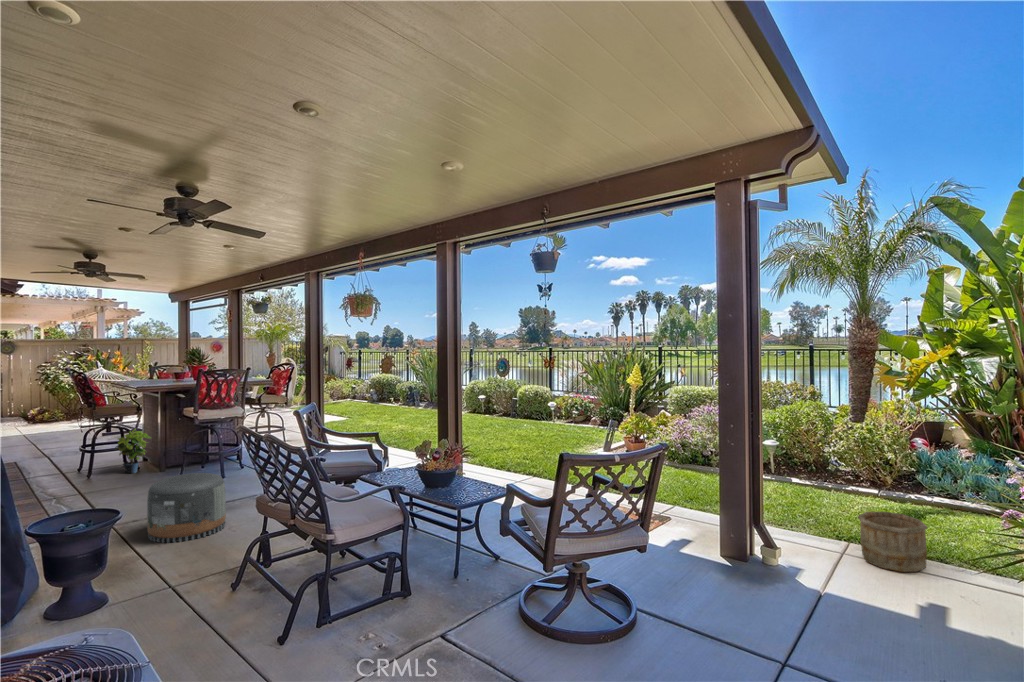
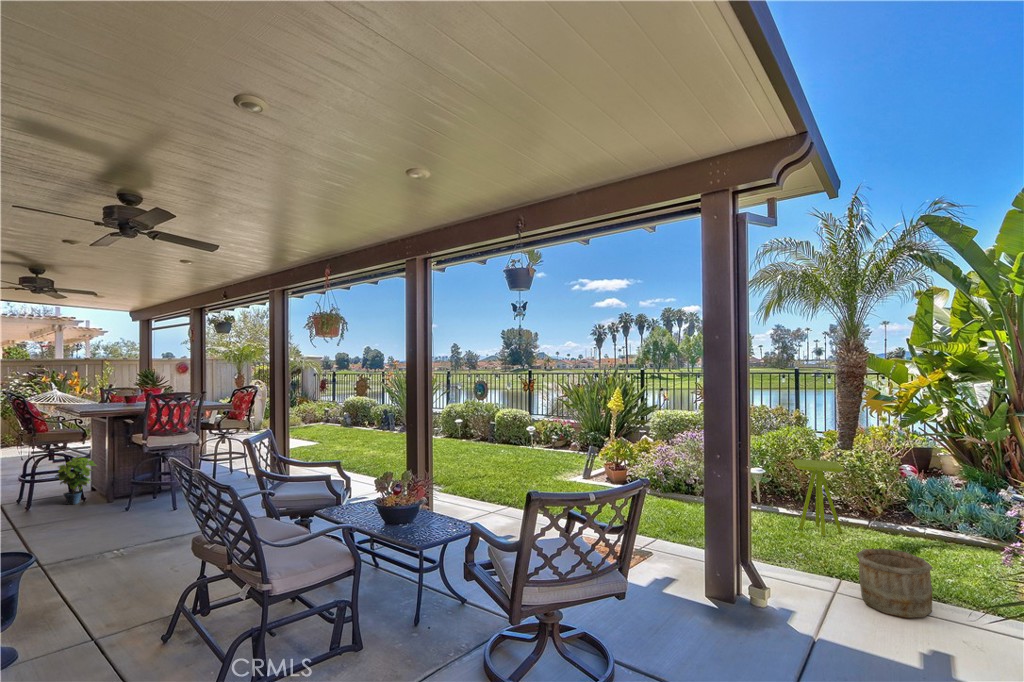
side table: none [805,432,853,503] -> present [793,459,844,536]
pouf: present [147,473,226,543] -> none [70,506,163,588]

